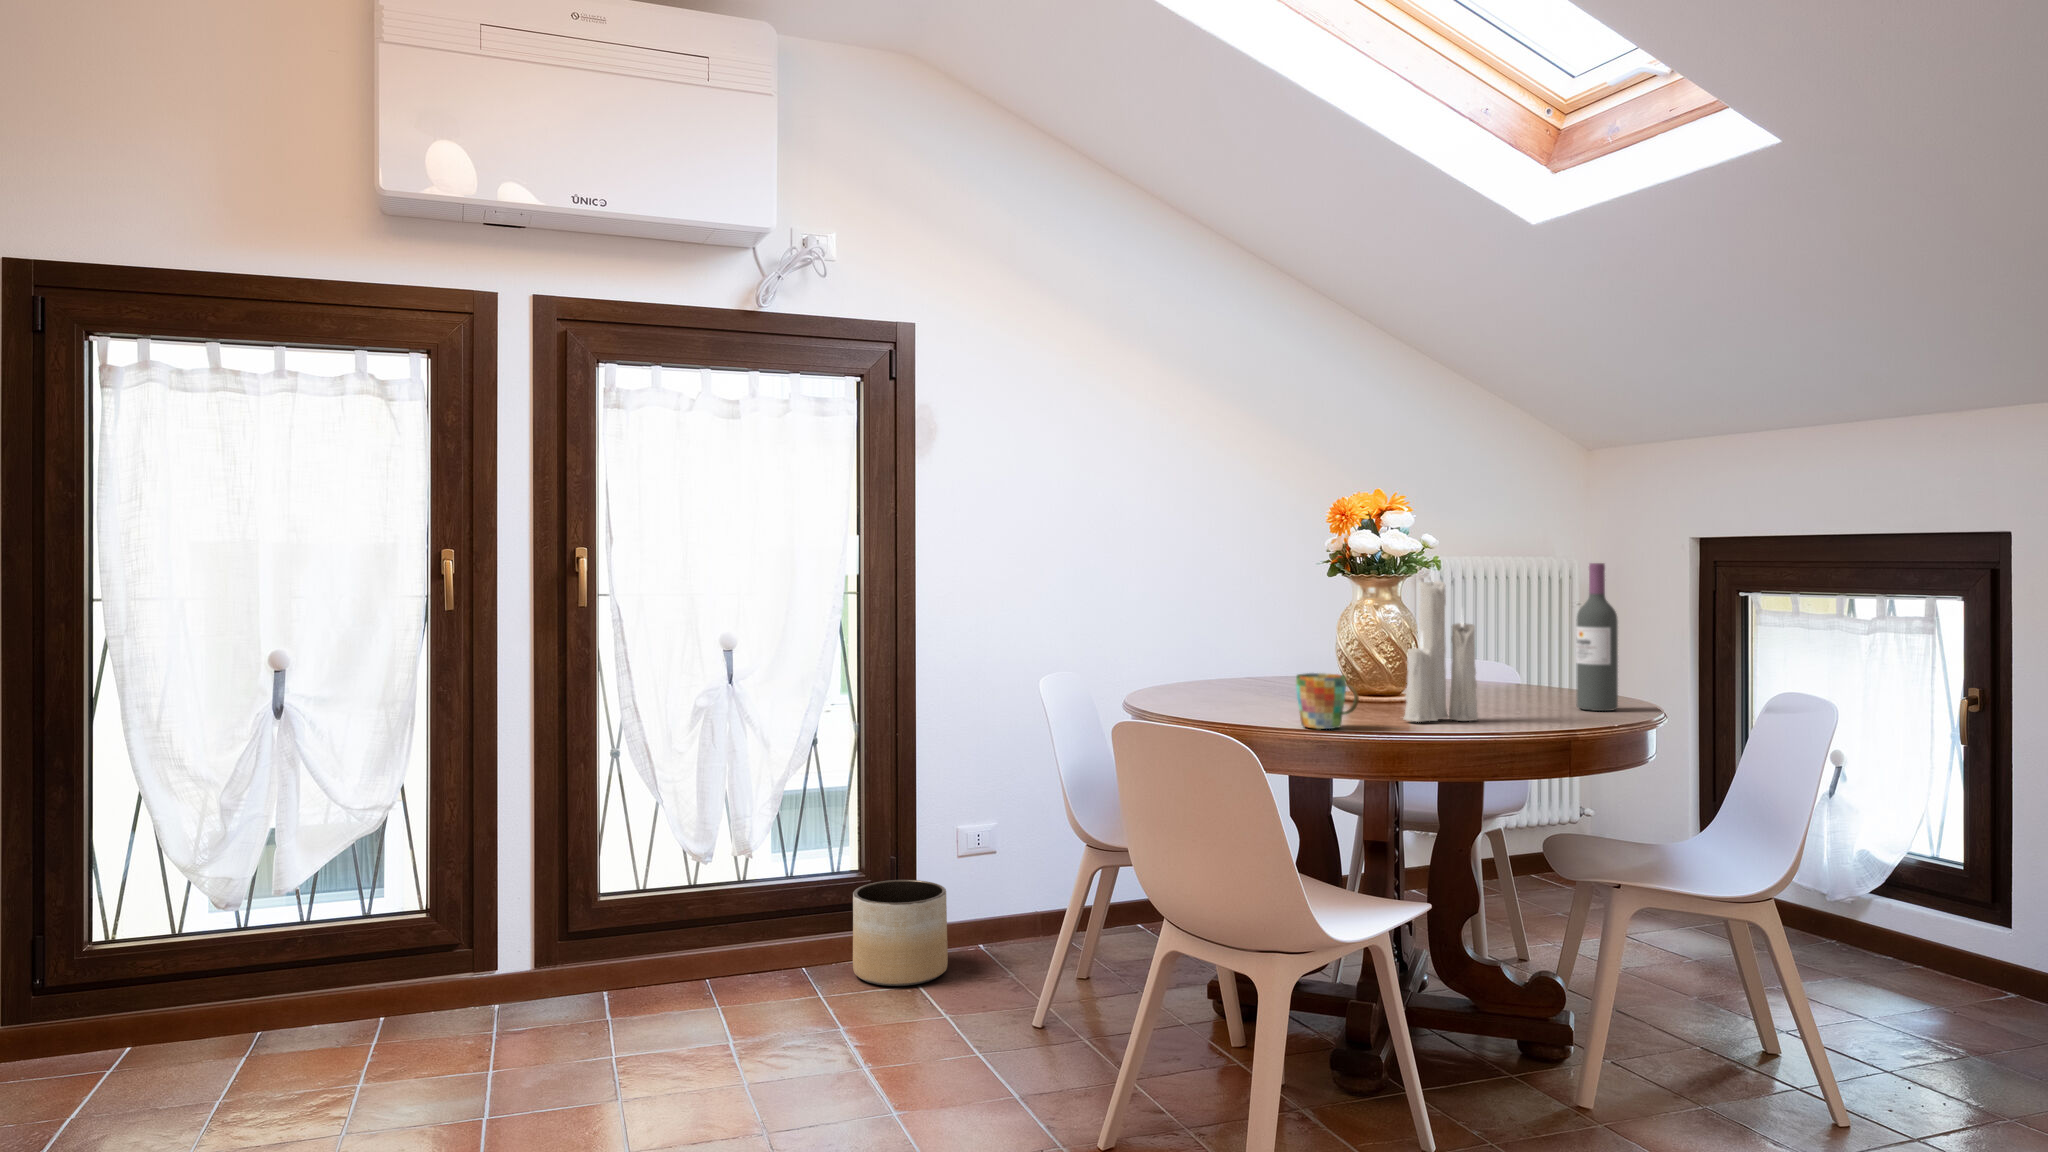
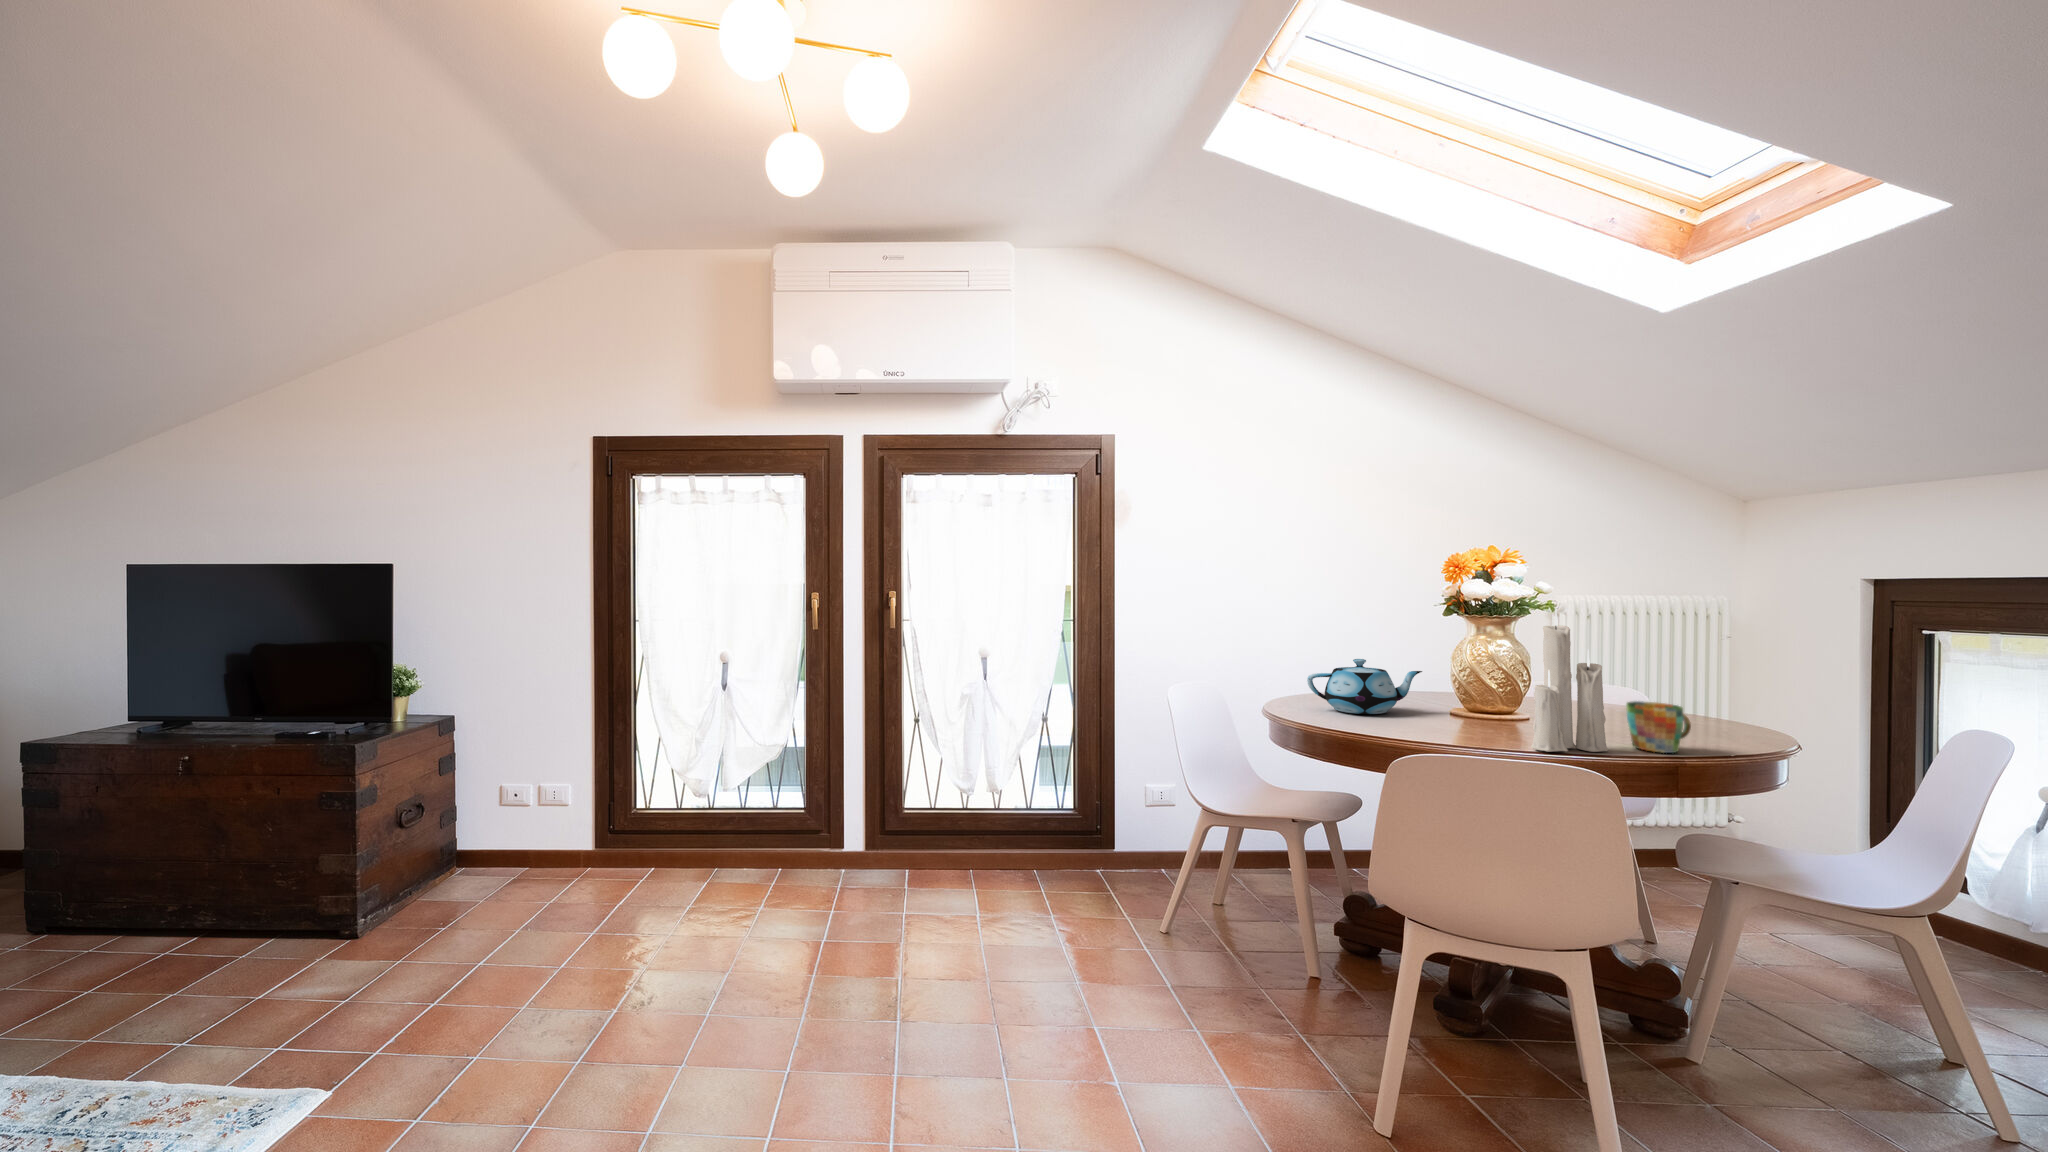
wine bottle: present [1576,563,1618,711] -> none [1696,607,1745,742]
teapot: none [1171,633,1307,700] -> present [1307,659,1422,714]
mug: present [1296,673,1359,729] -> present [1626,701,1691,753]
planter: present [853,880,948,986] -> none [1071,820,1138,900]

